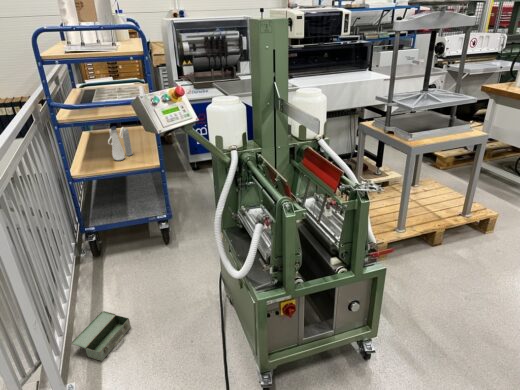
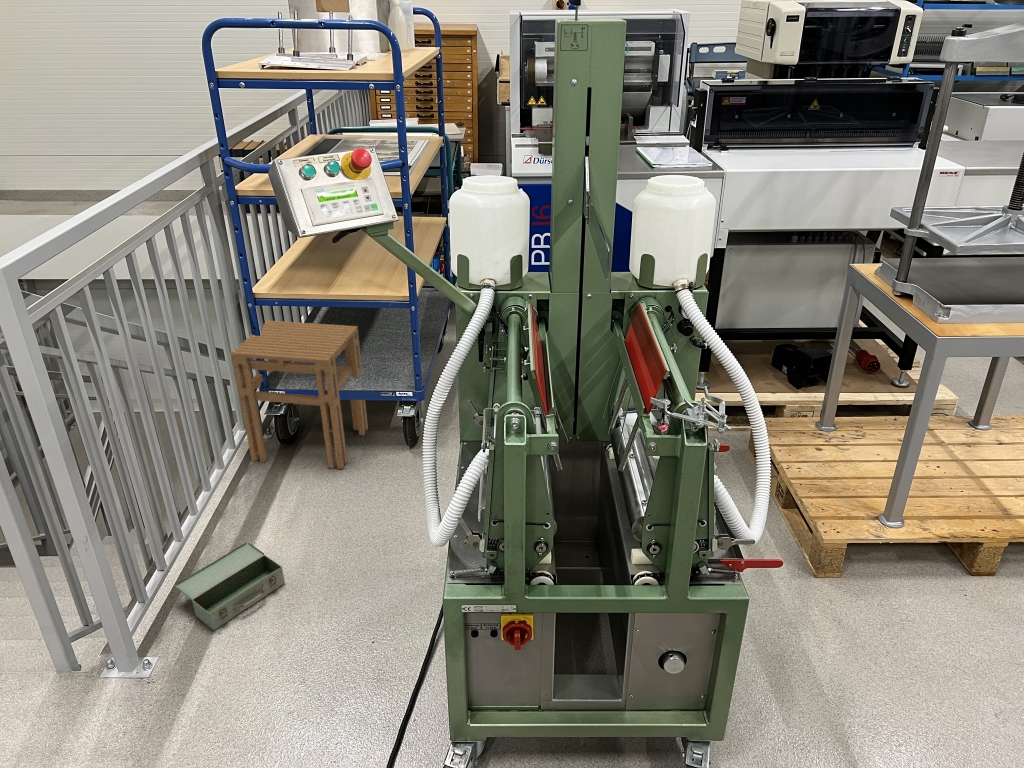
water bottle: present [108,126,132,160] -> none [328,212,374,276]
stool: none [63,186,139,270] -> present [231,321,368,469]

